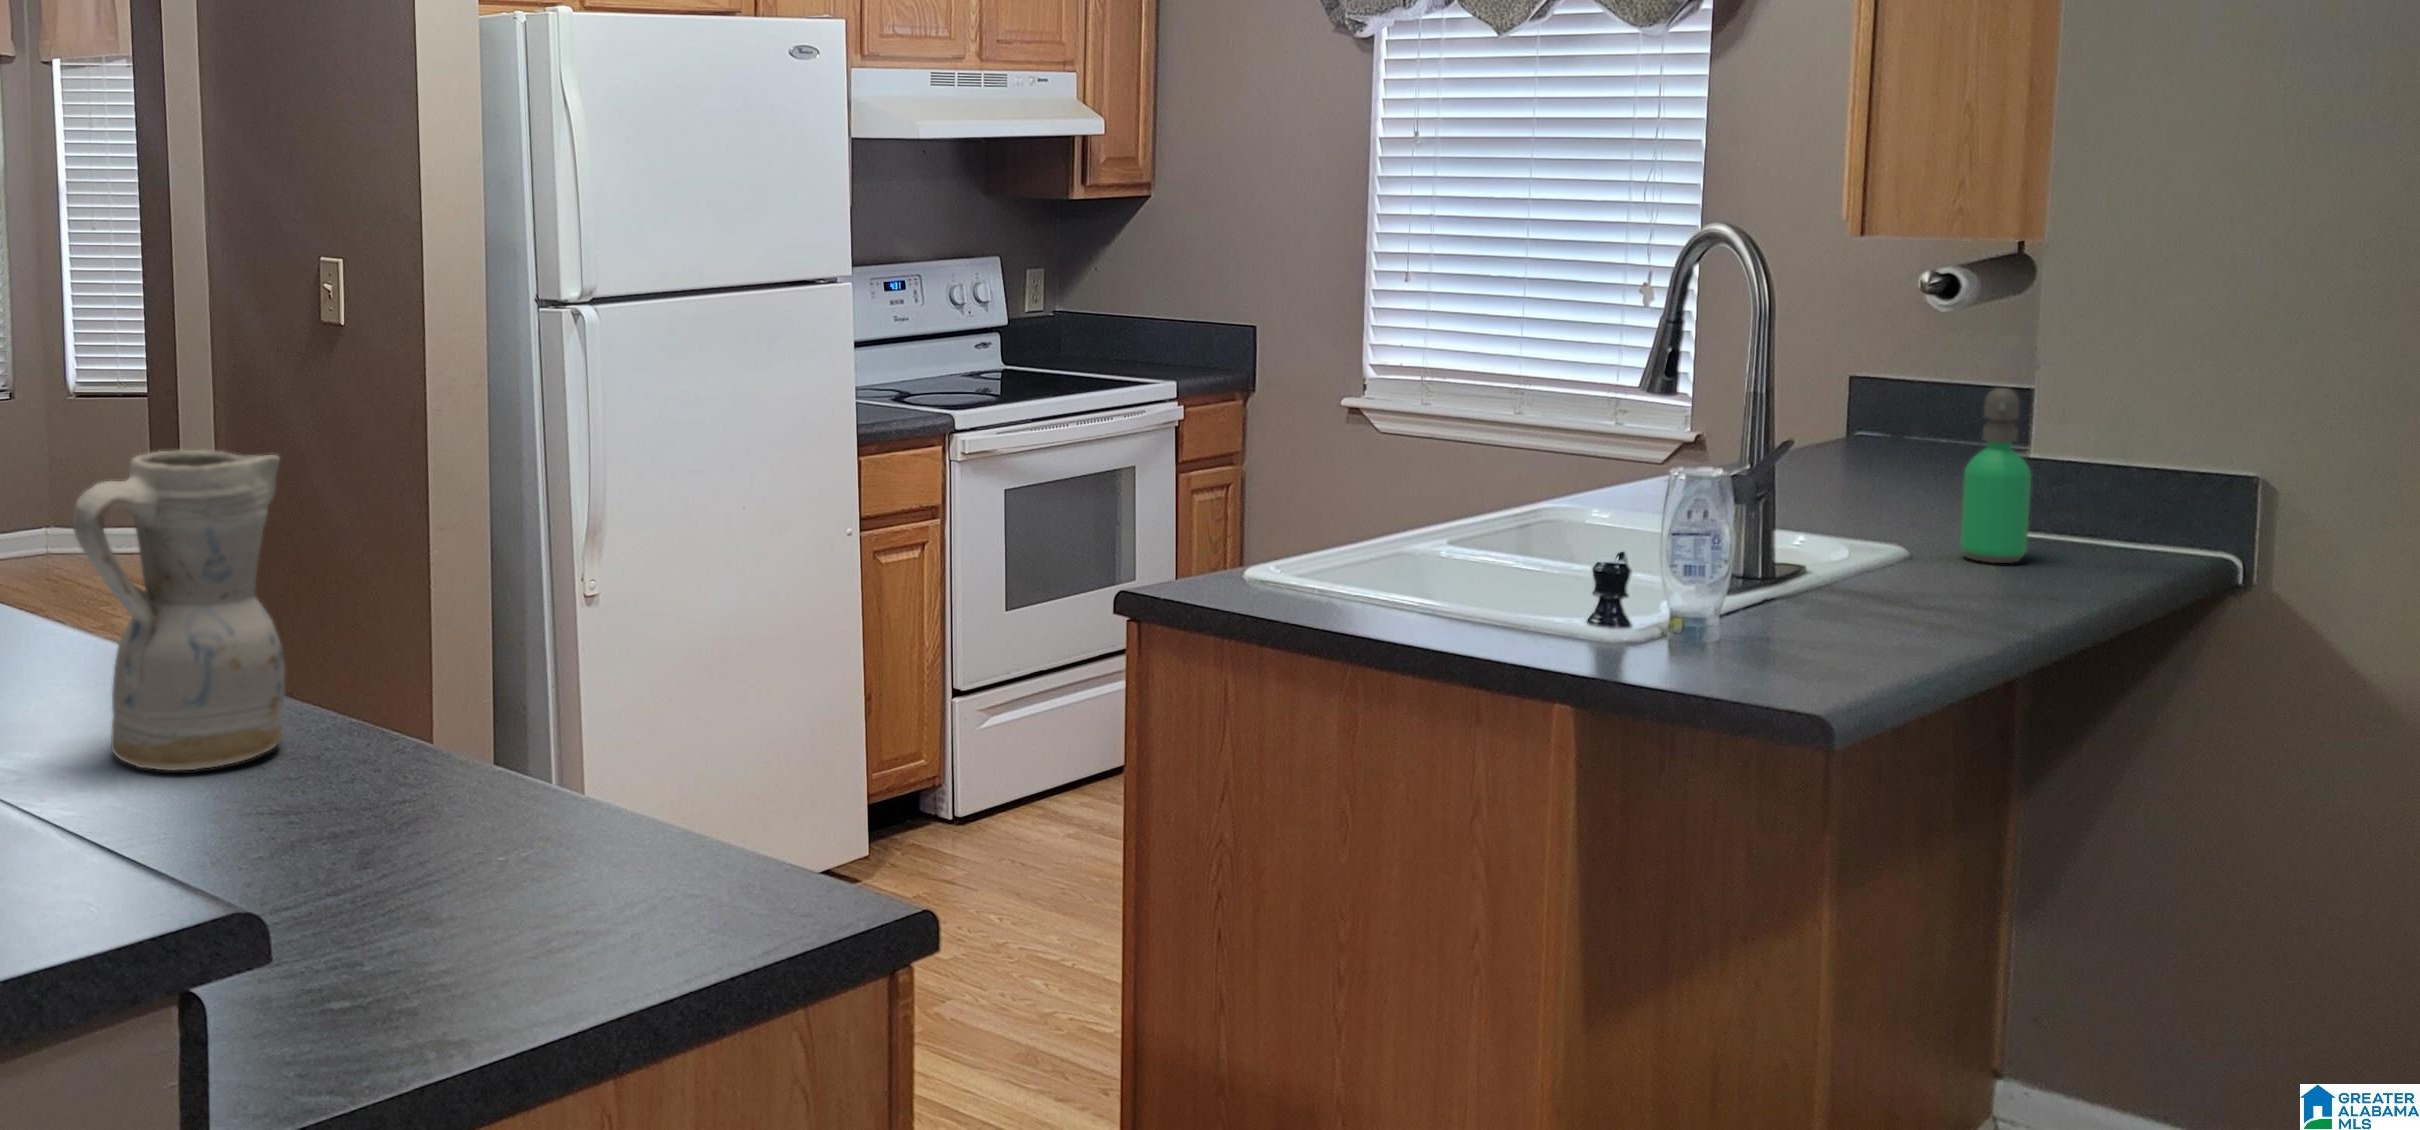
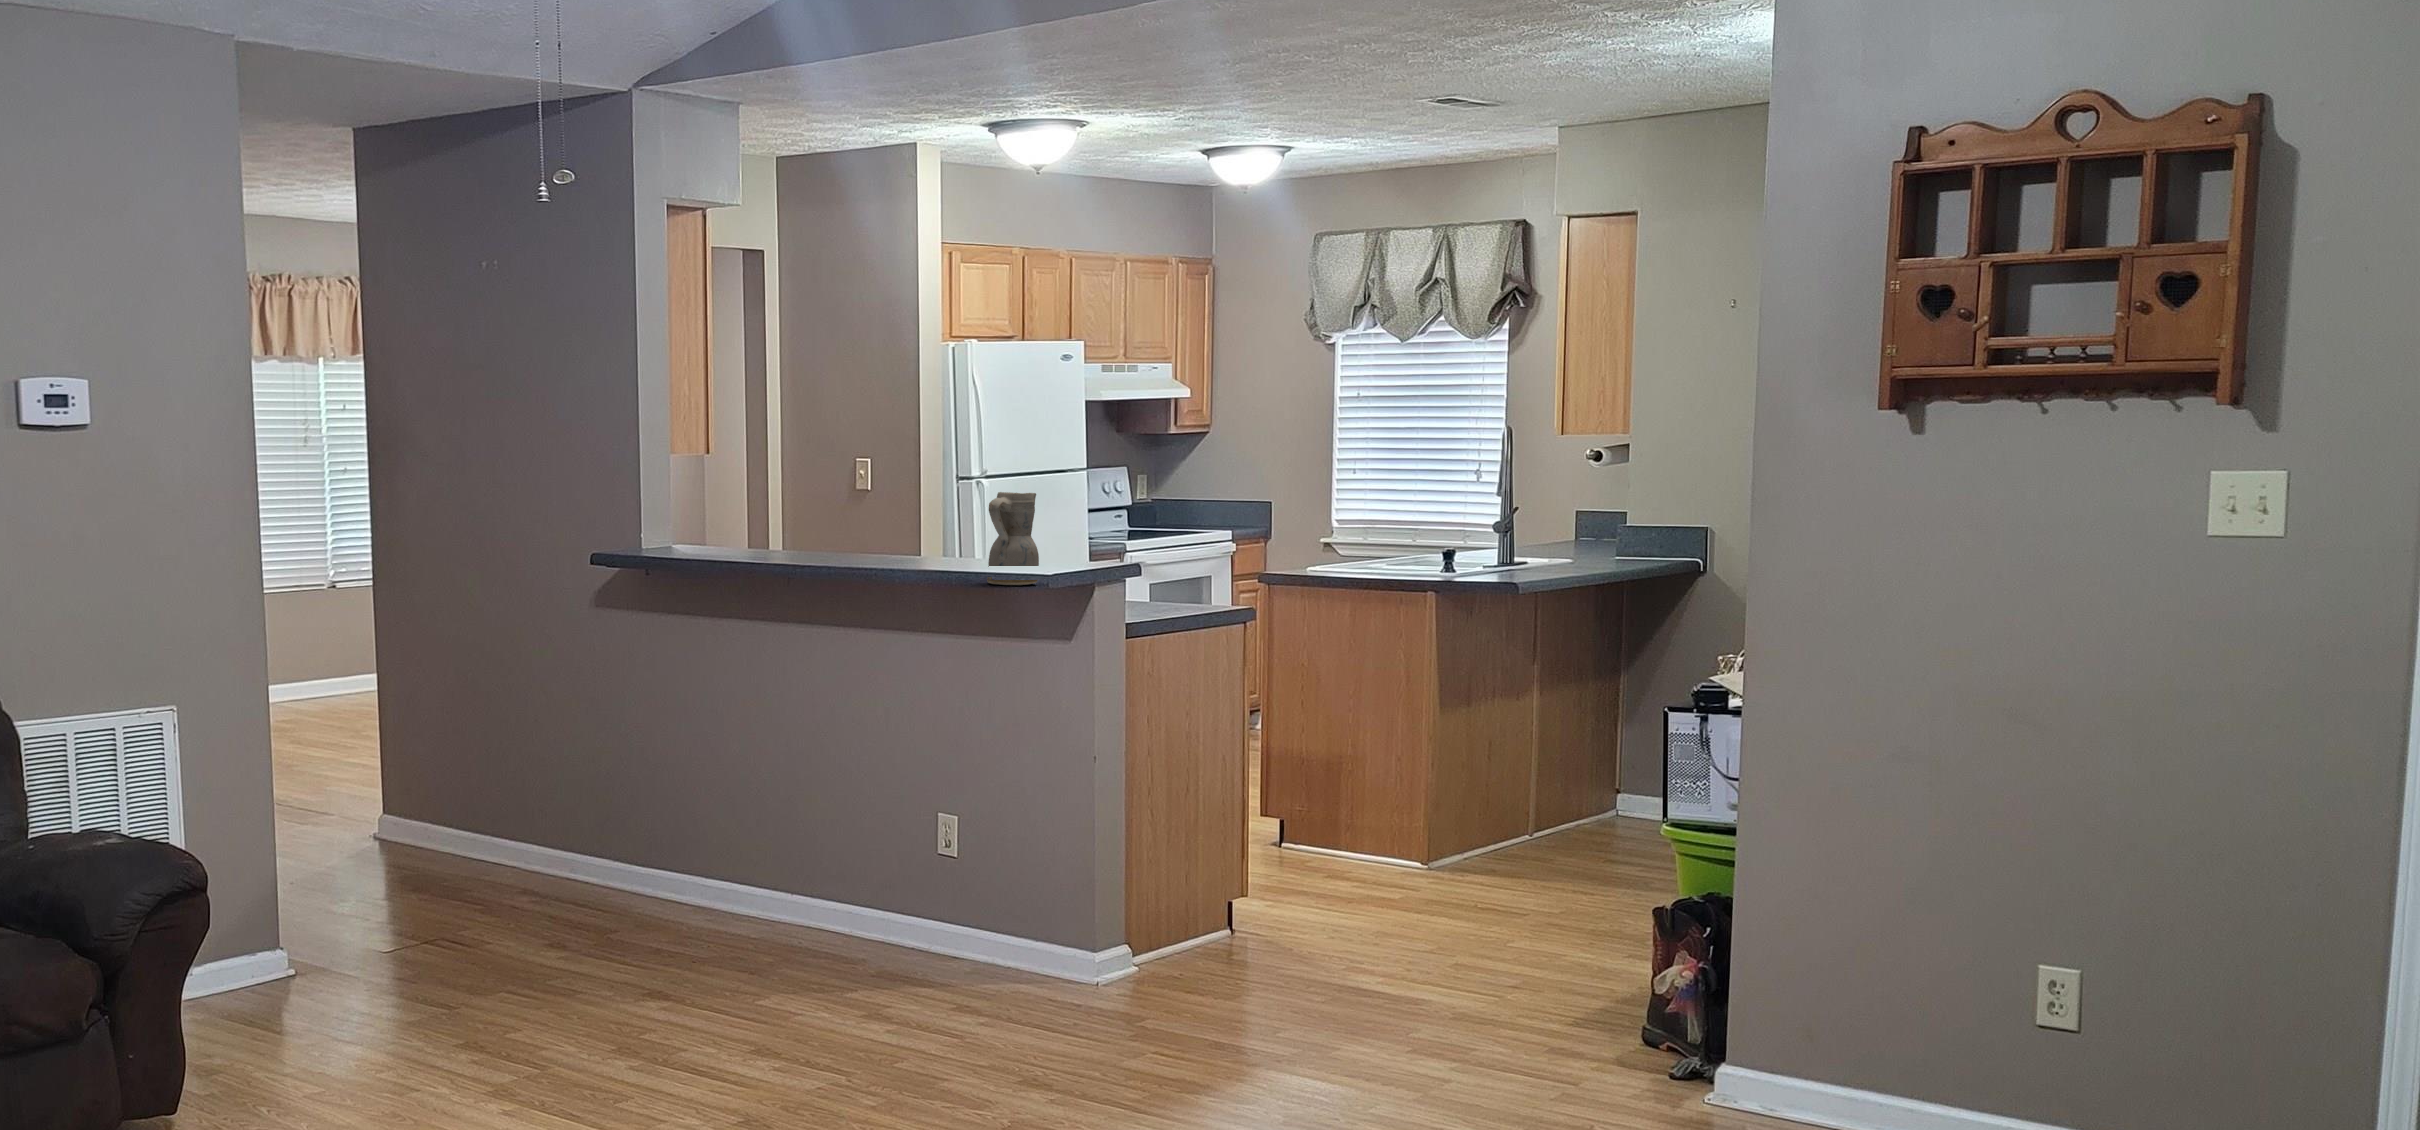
soap dispenser: present [1960,388,2031,563] -> none [1588,489,1614,558]

